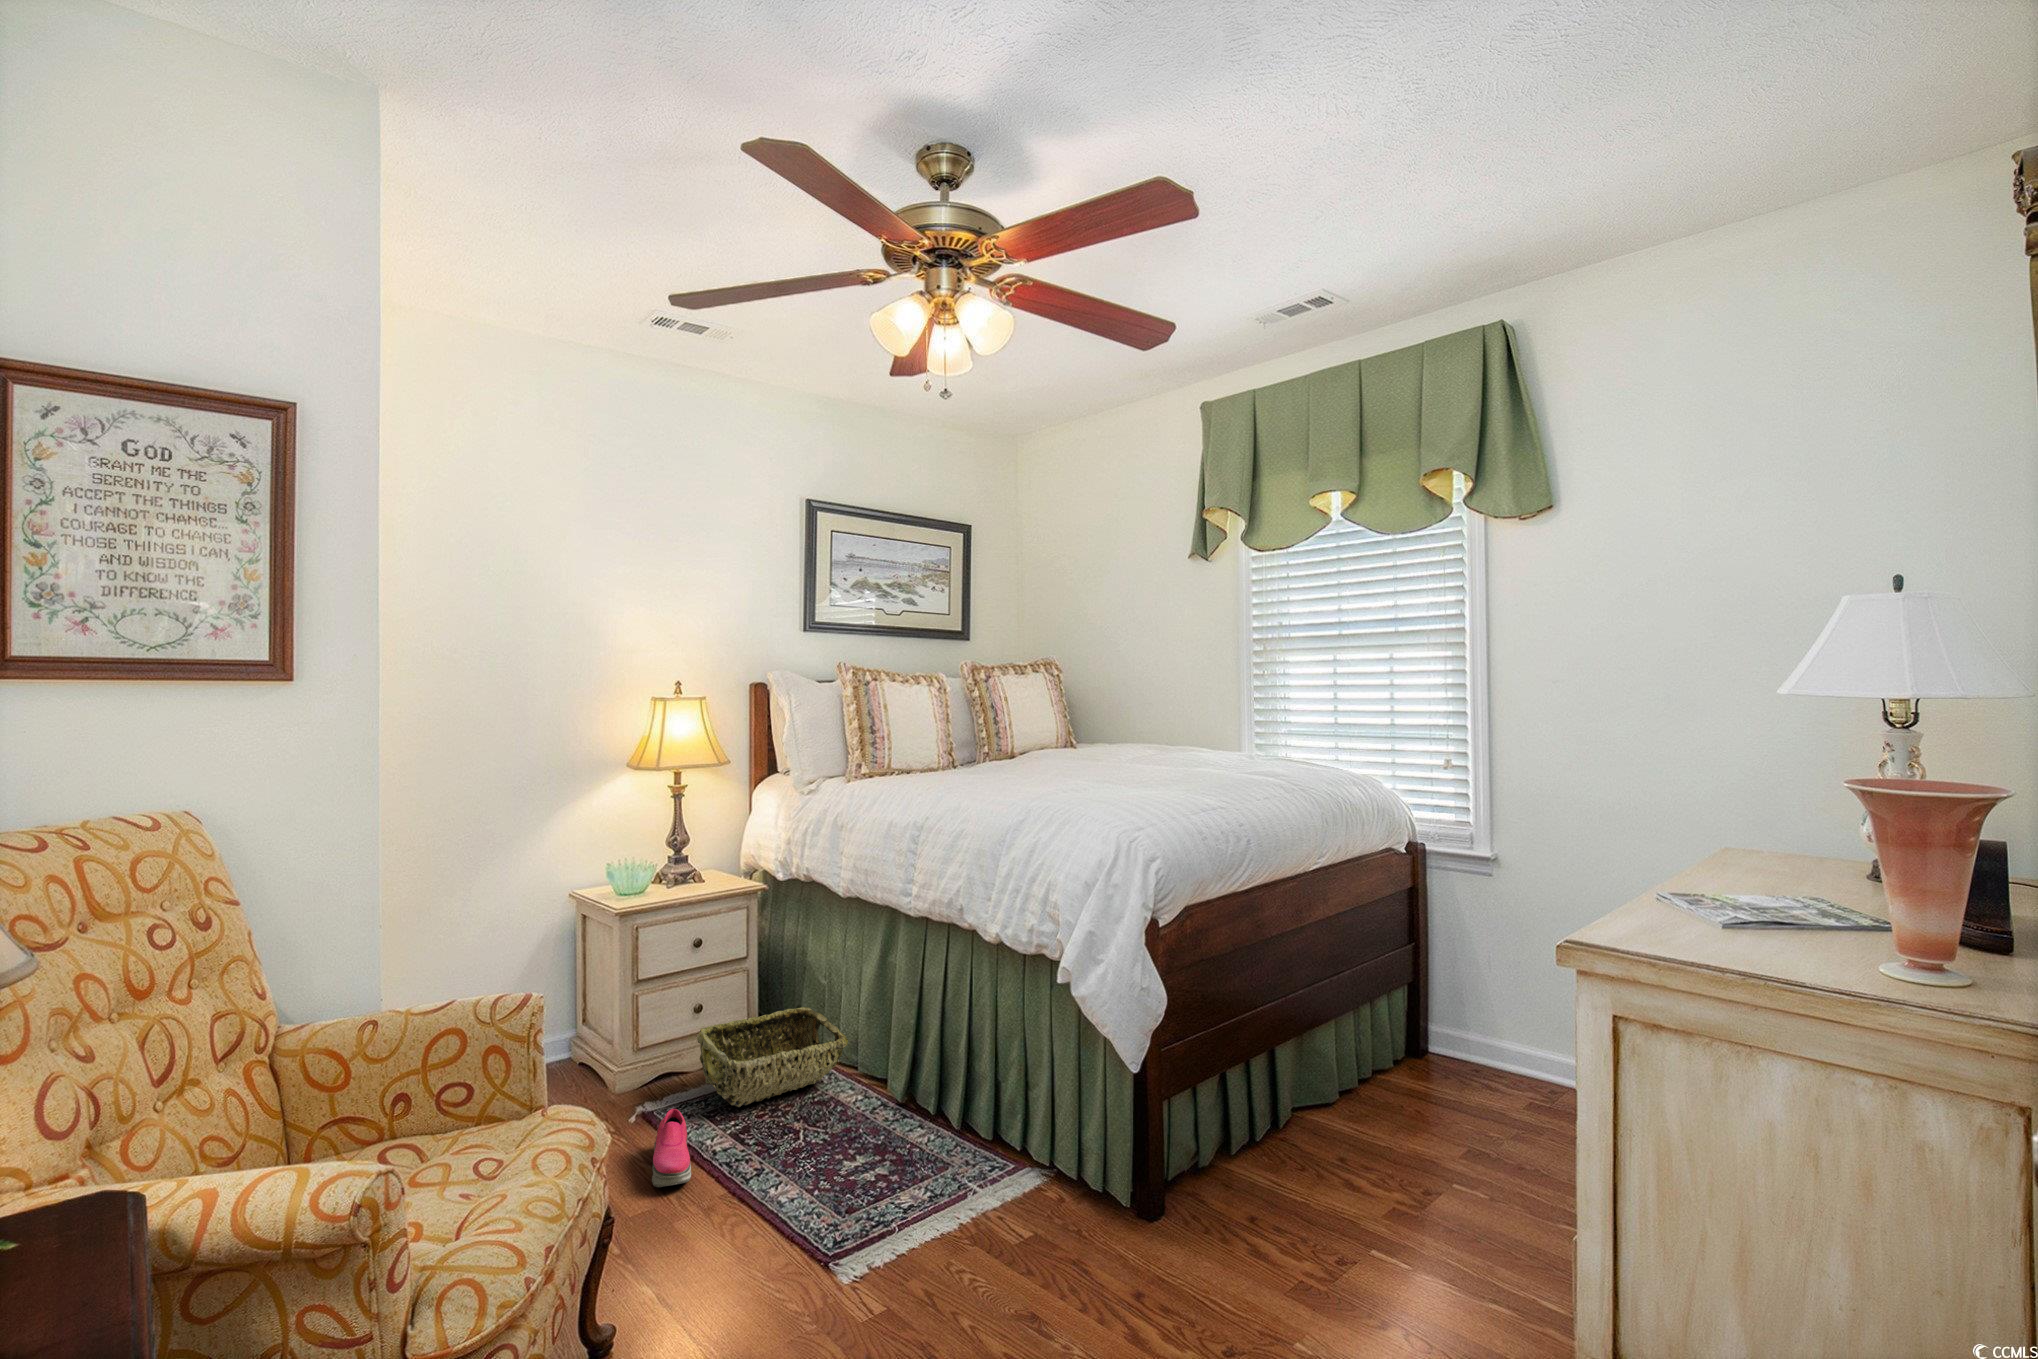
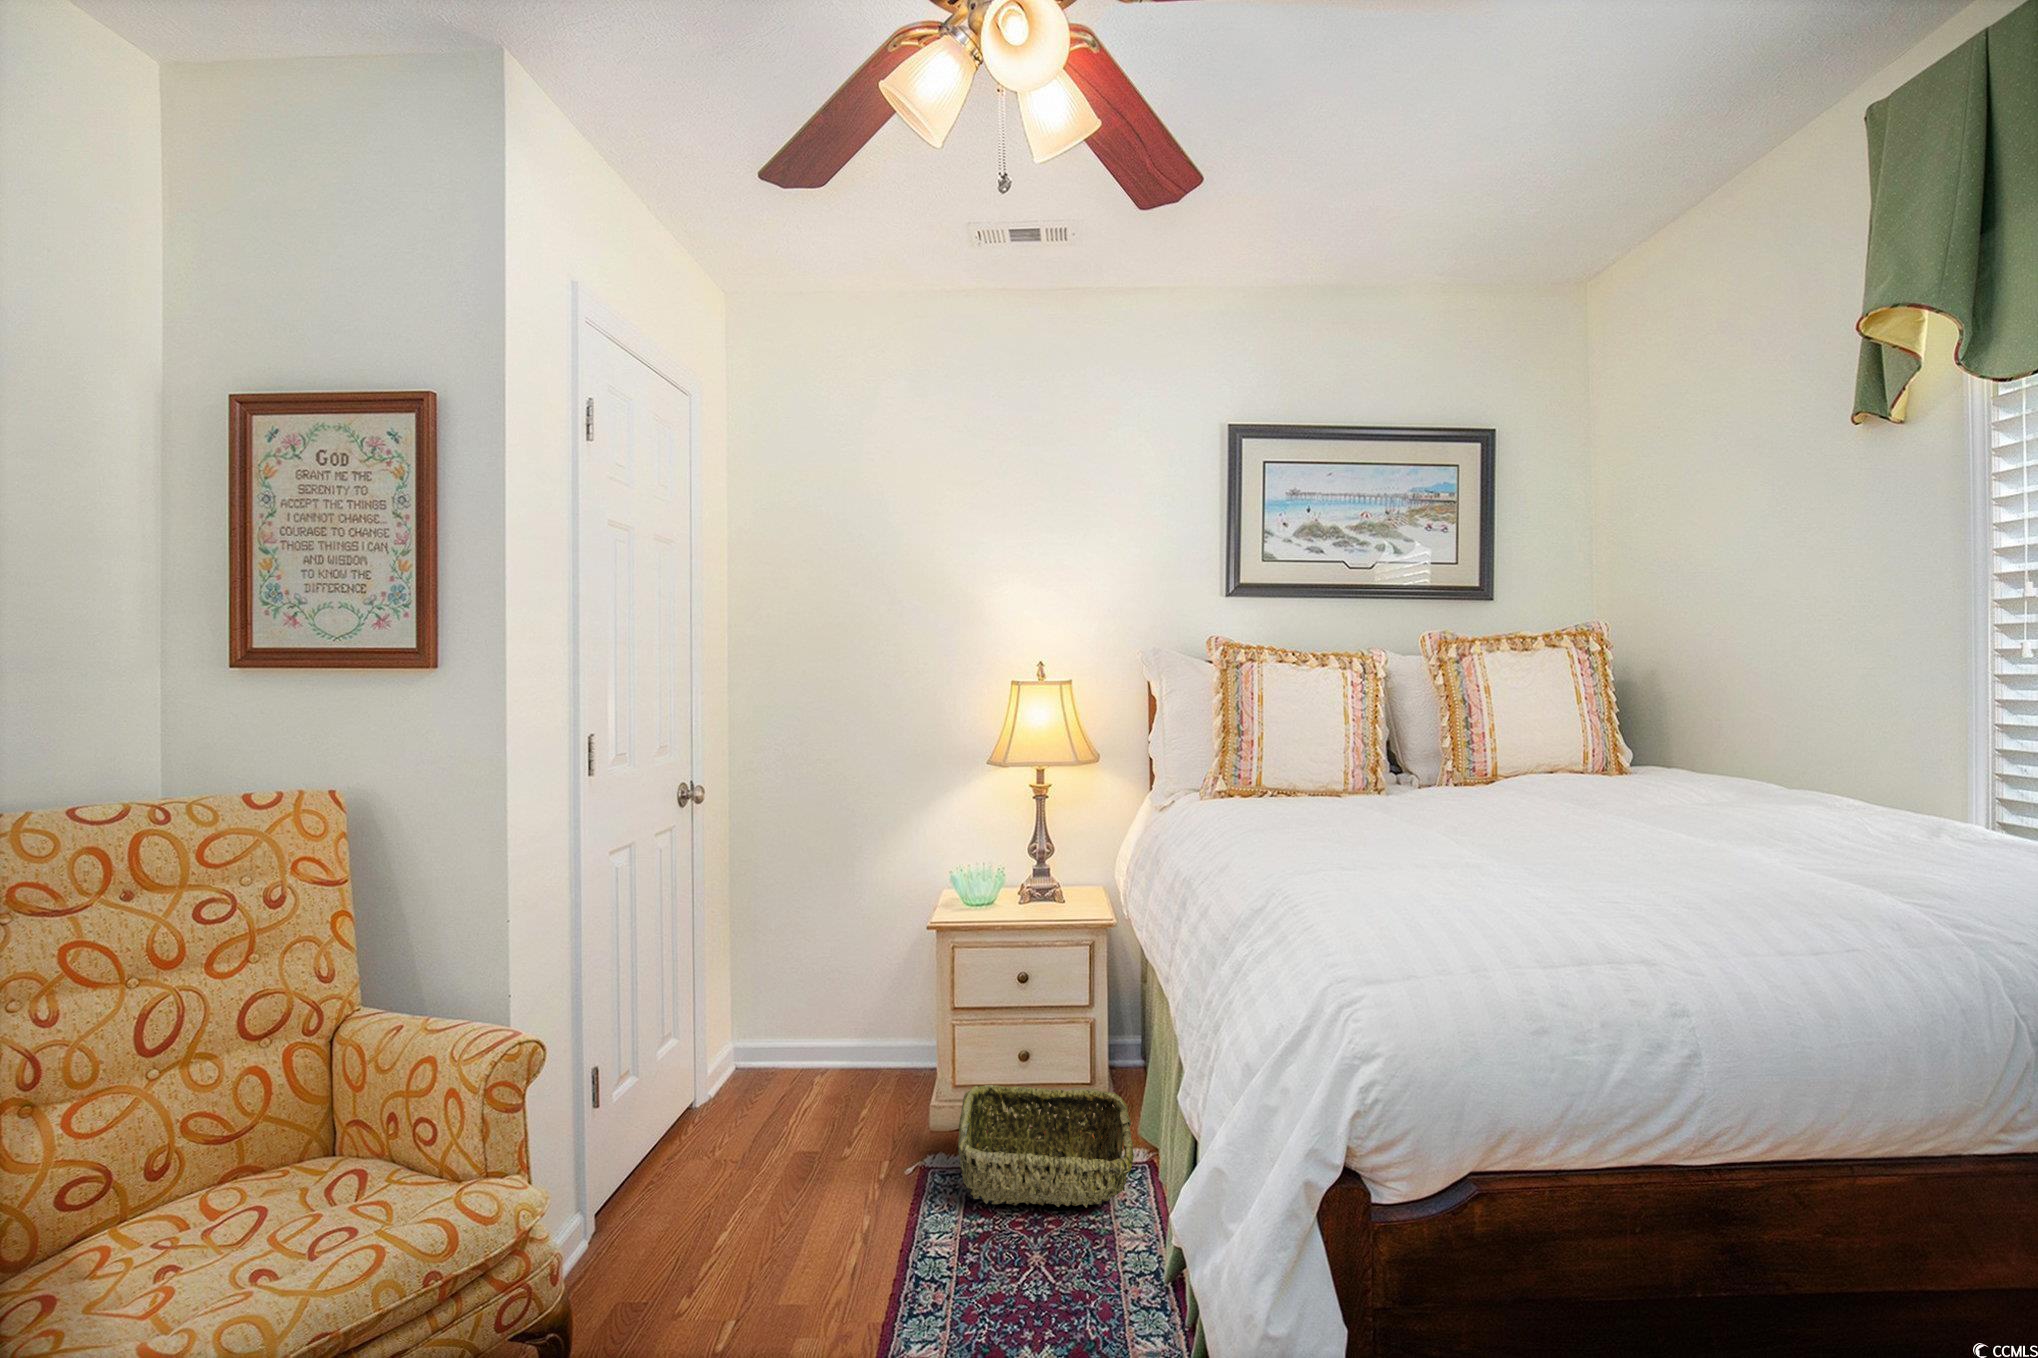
shoe: present [652,1109,691,1187] -> none [803,1184,890,1293]

